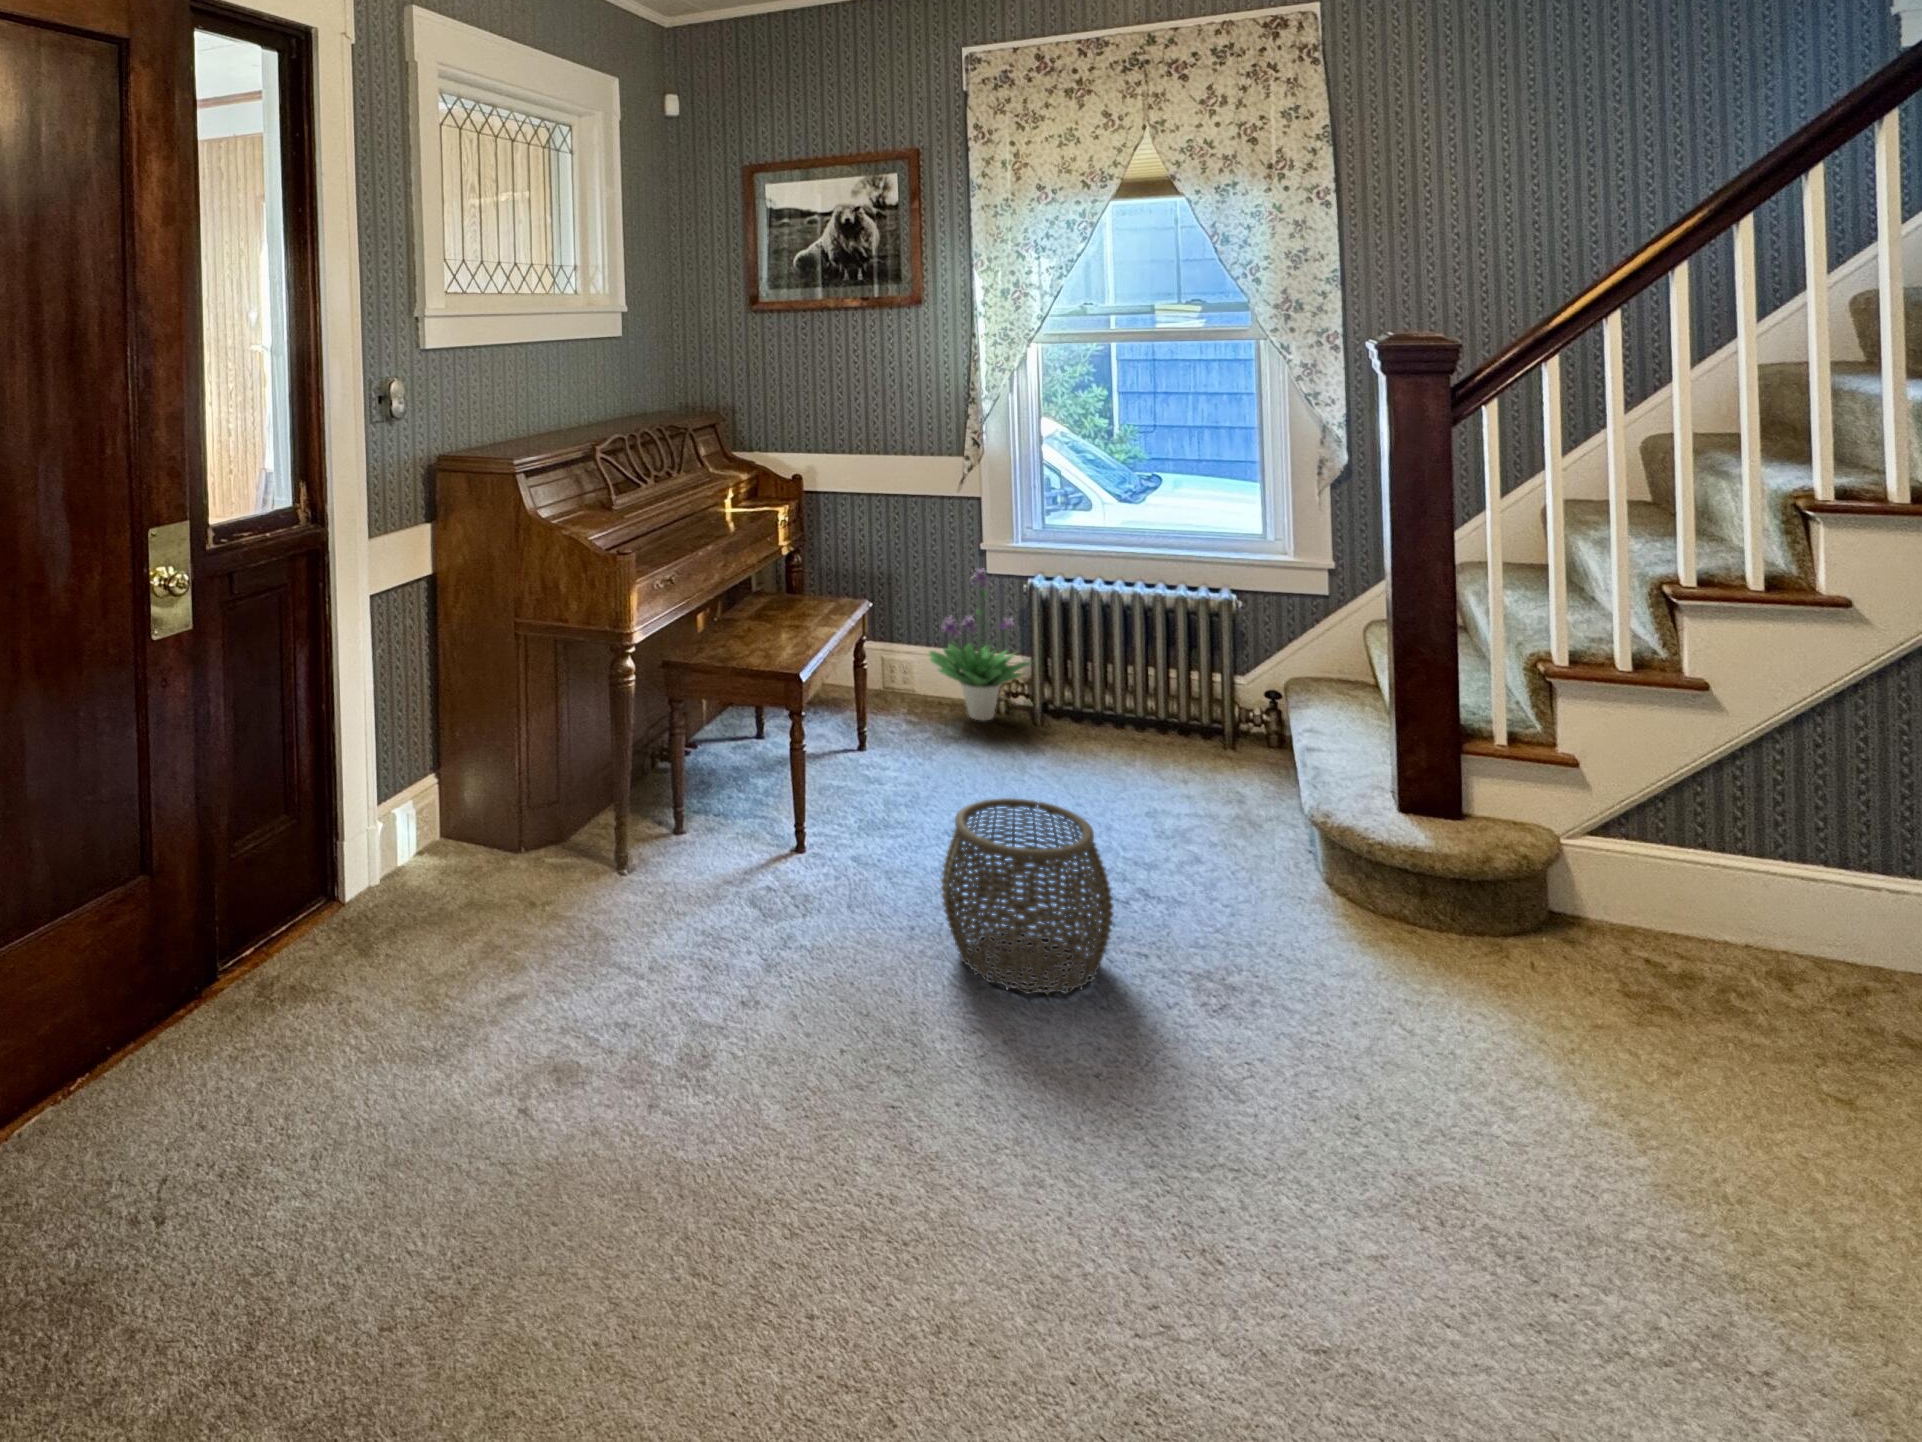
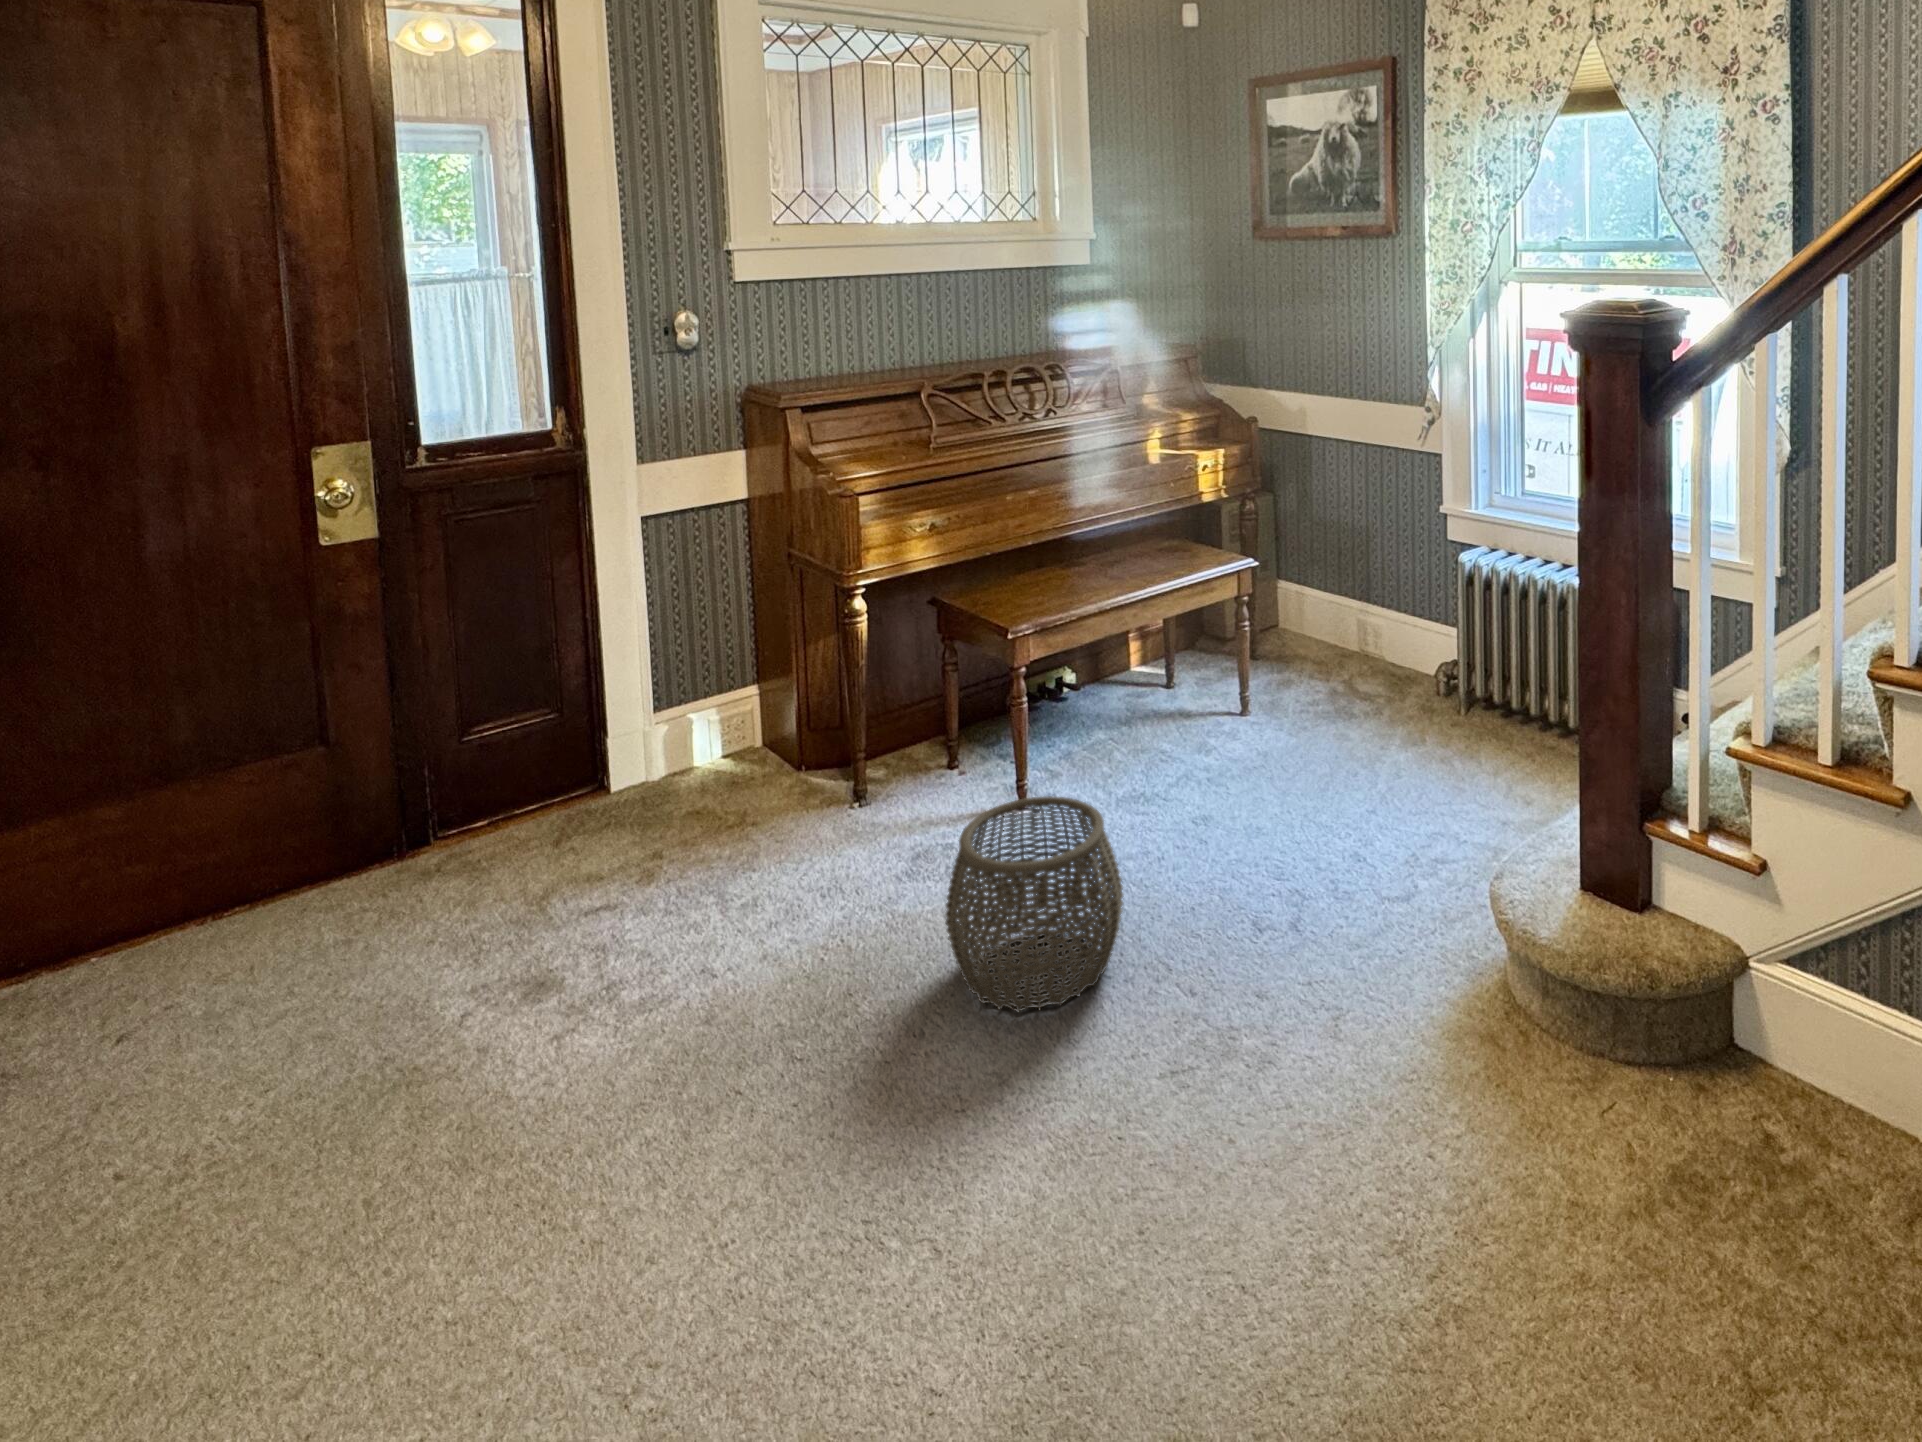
potted plant: present [929,569,1030,720] -> none [1341,534,1462,701]

